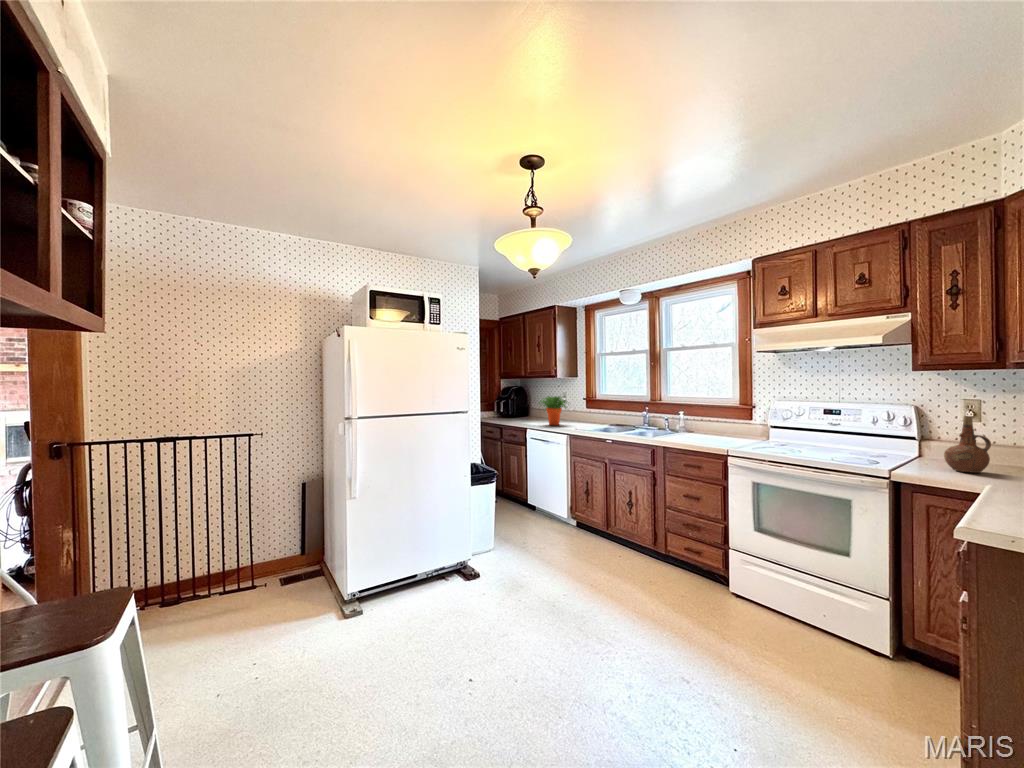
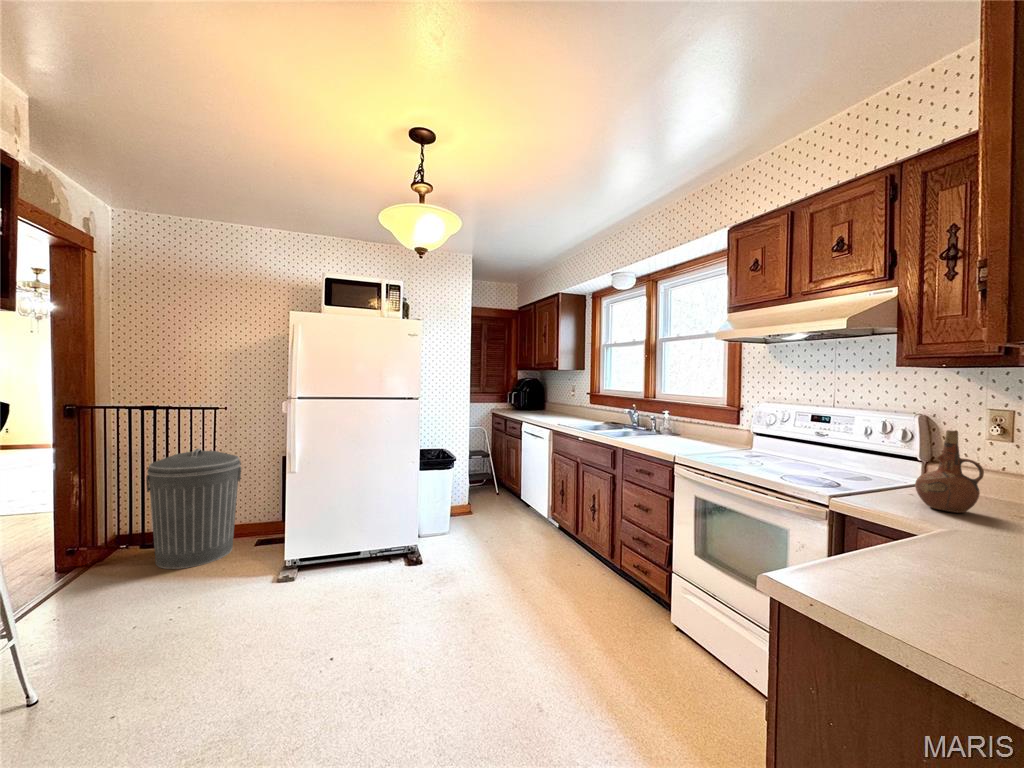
potted plant: present [540,396,567,425] -> none [531,388,567,420]
trash can: none [159,482,265,626] -> present [146,449,241,569]

